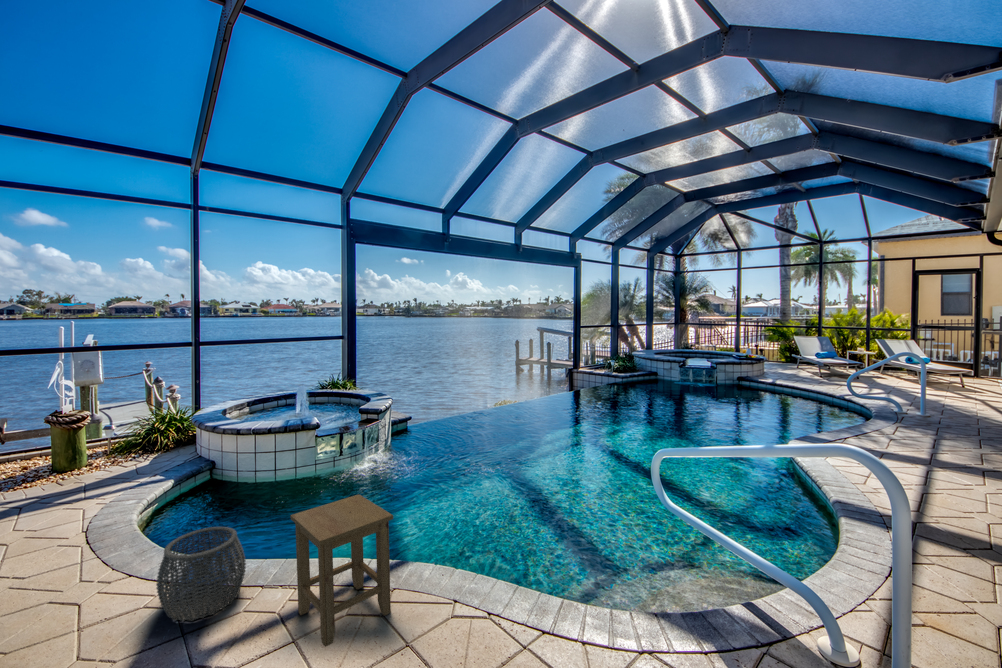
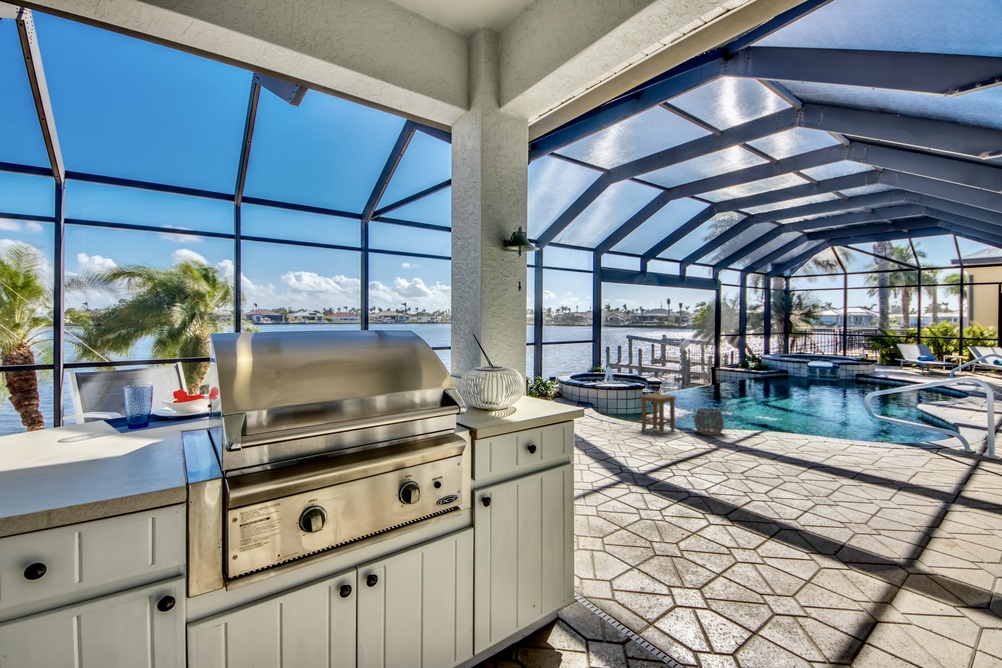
stool: present [290,494,393,647] -> present [640,394,676,434]

